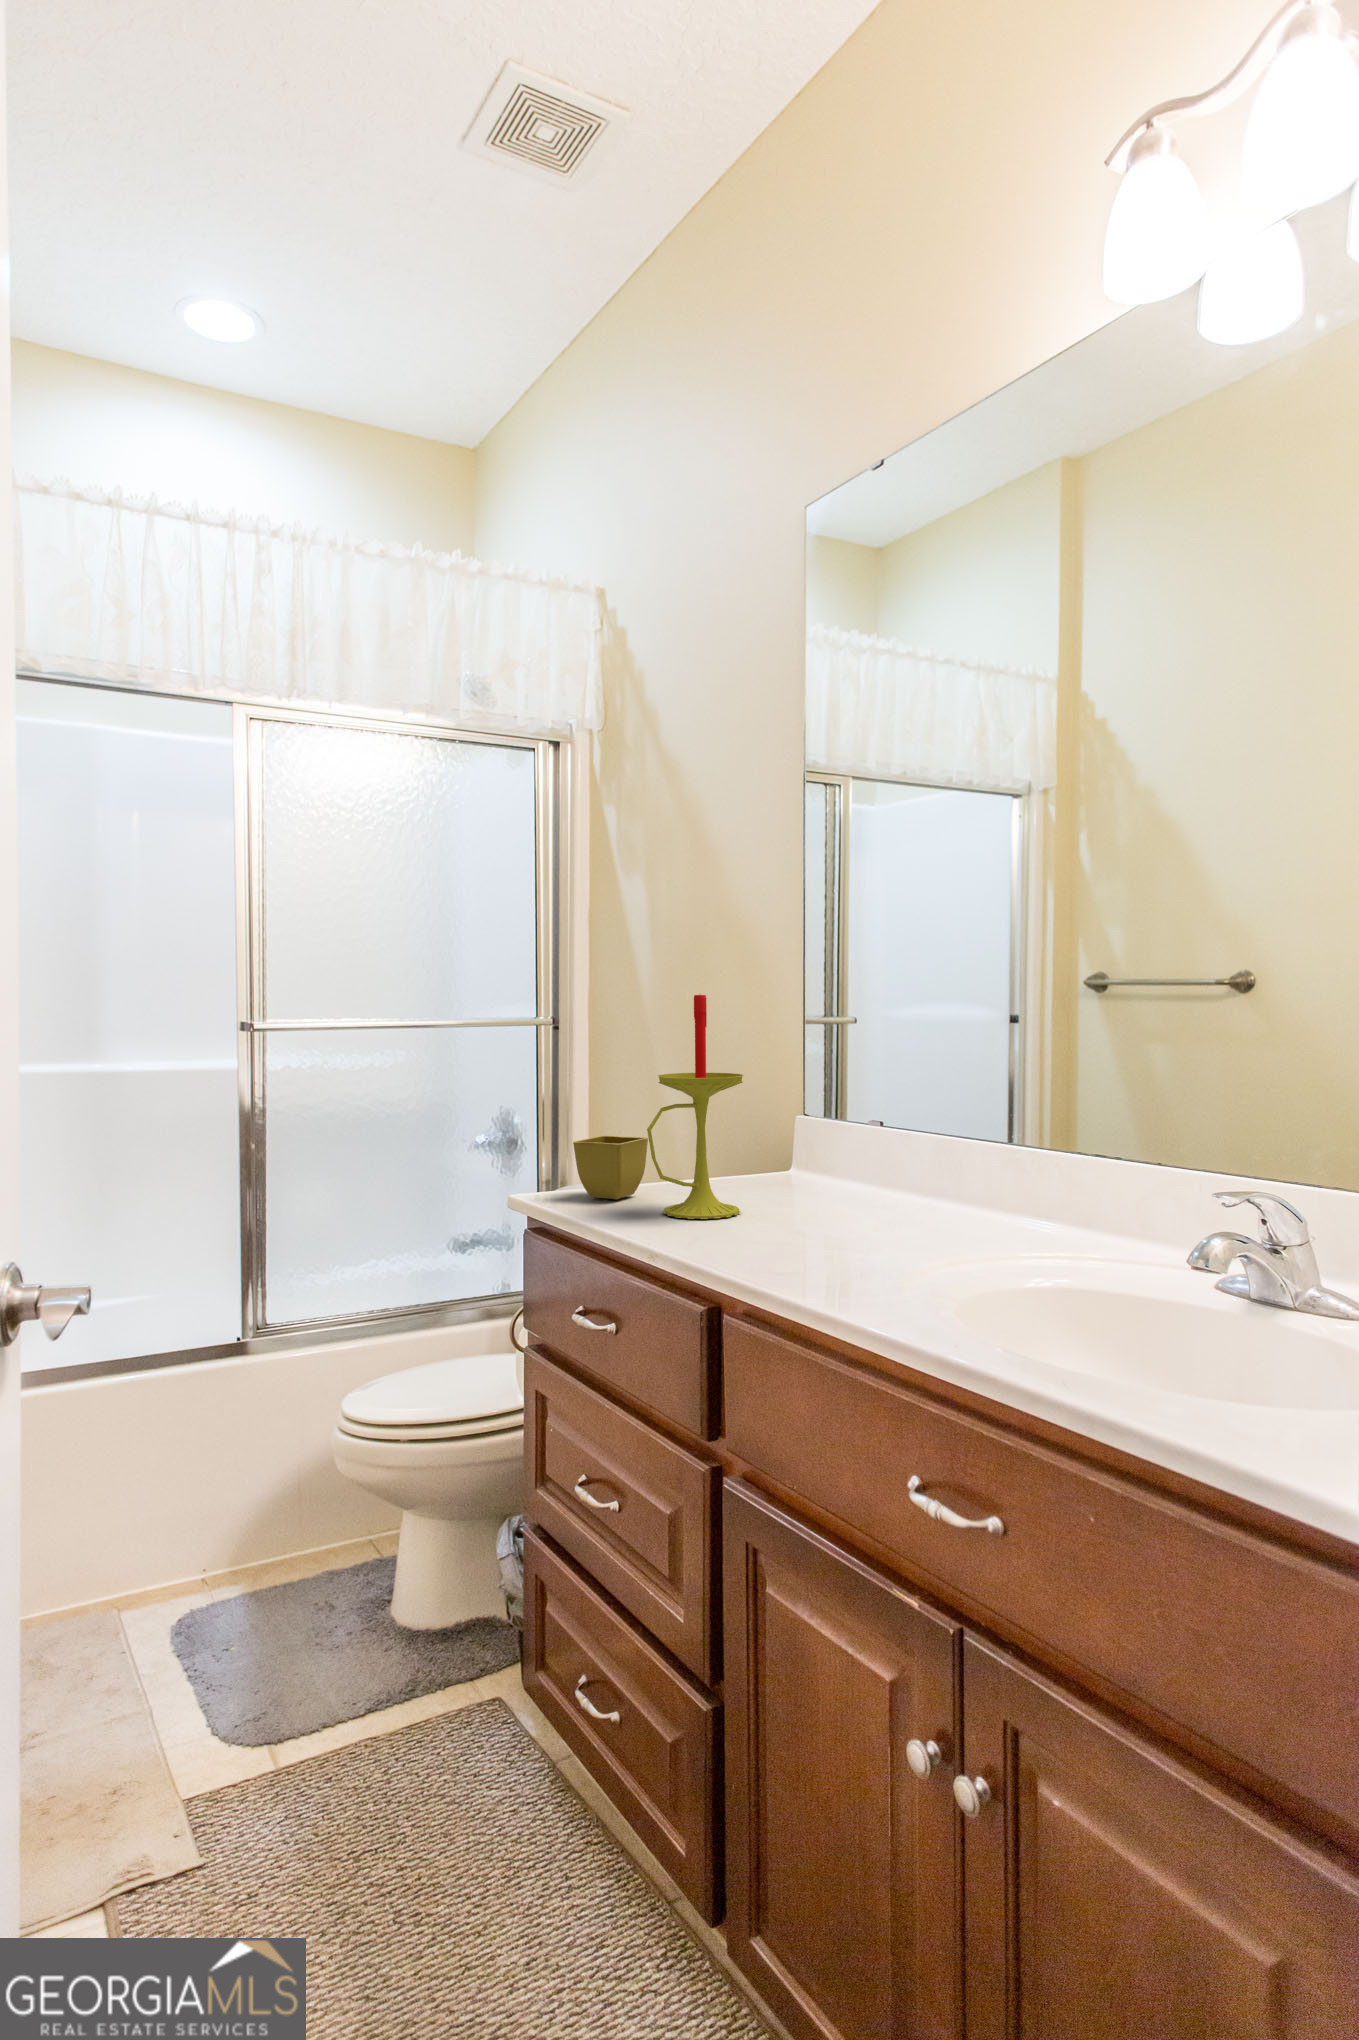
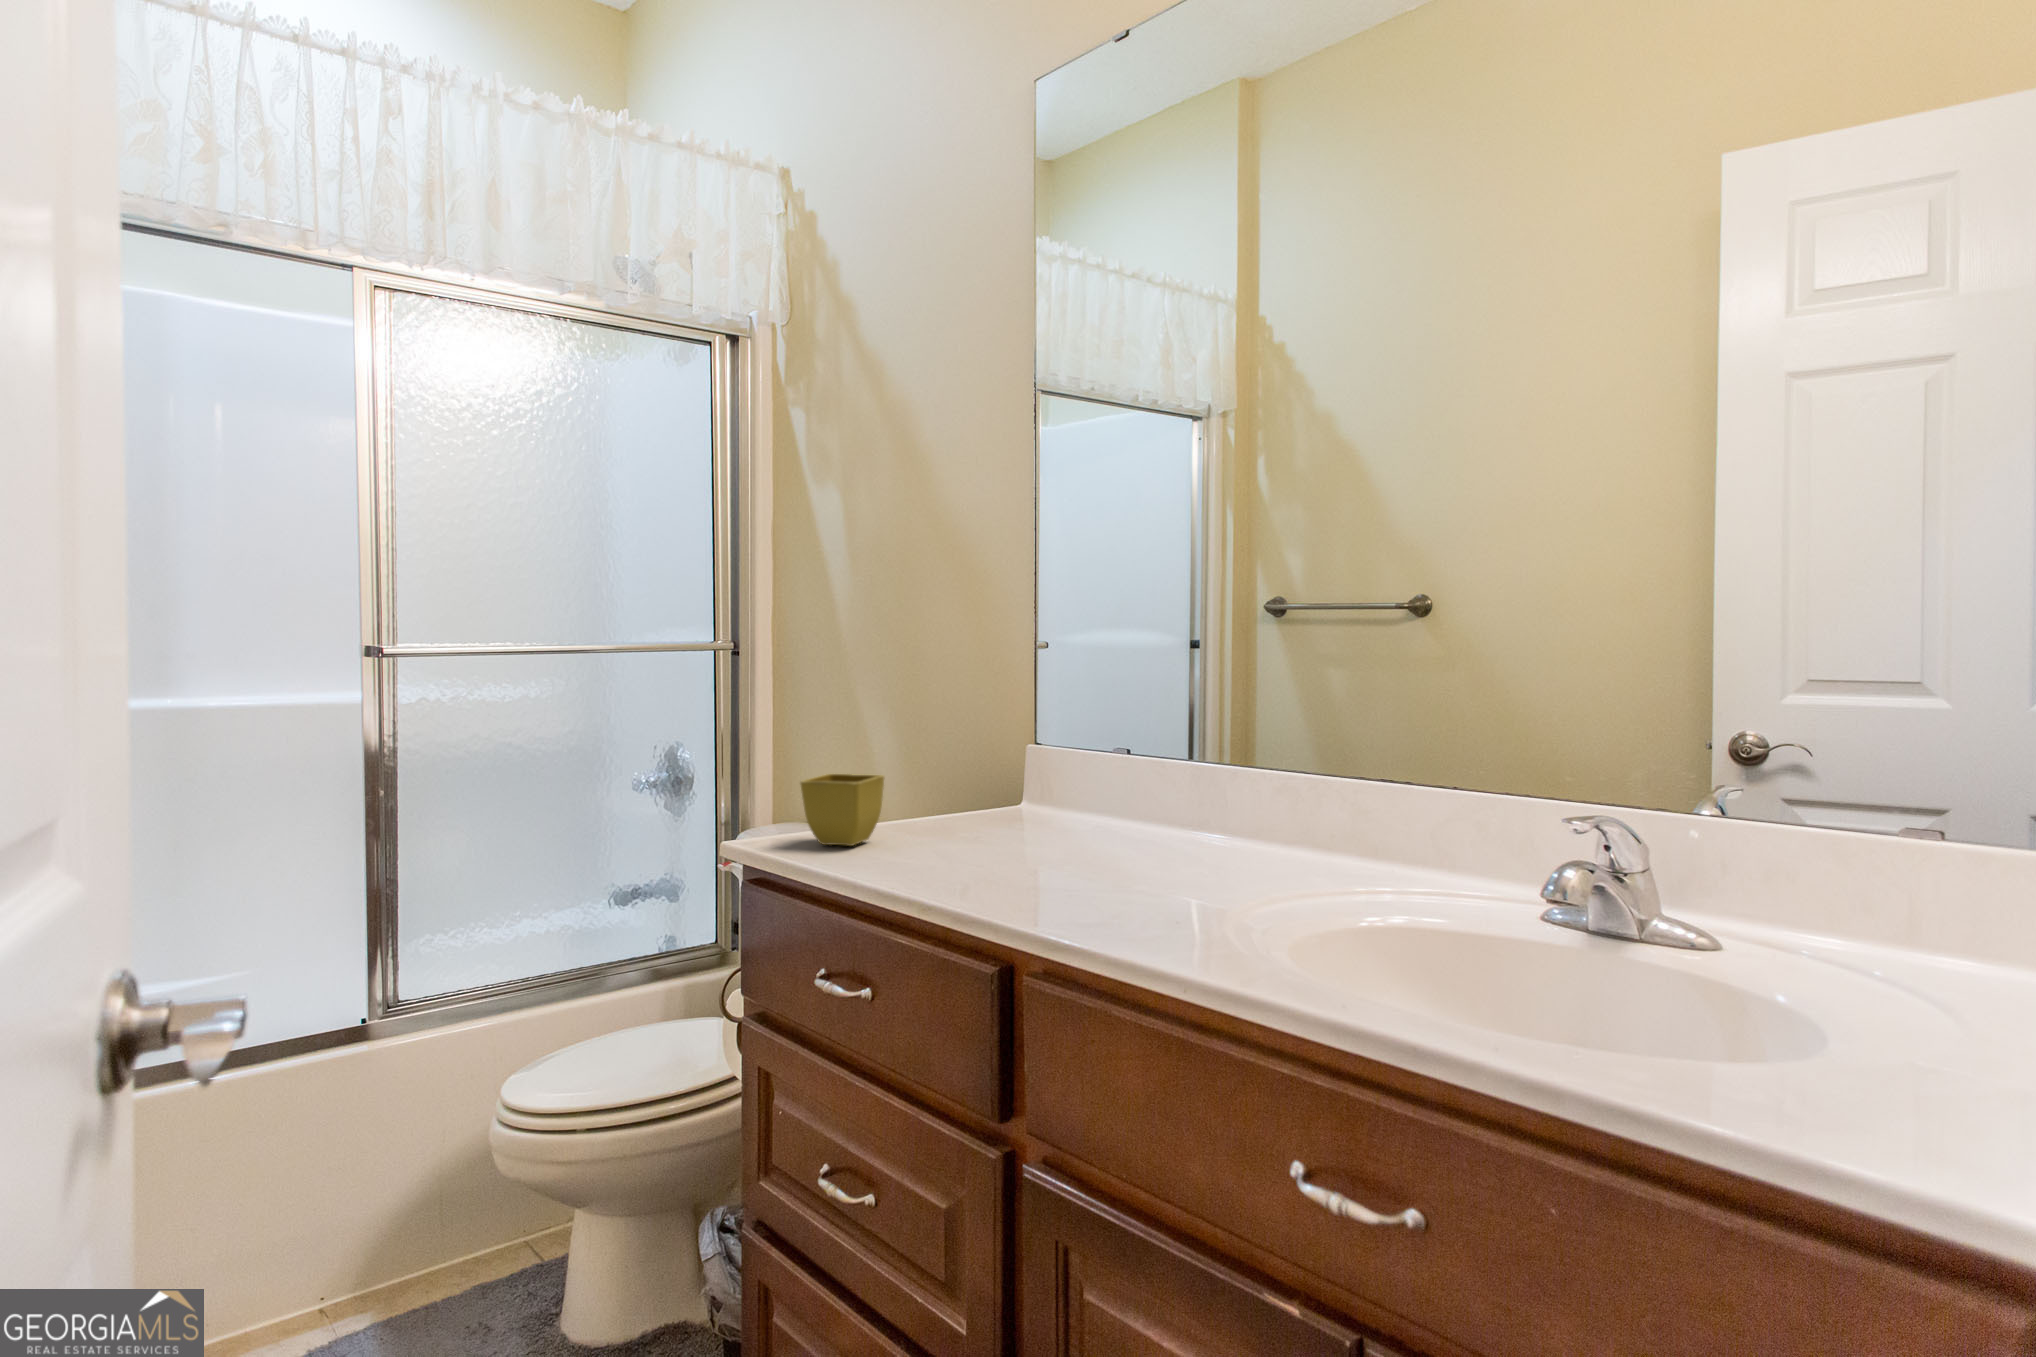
candle: present [647,995,744,1219] -> none [900,605,1006,866]

